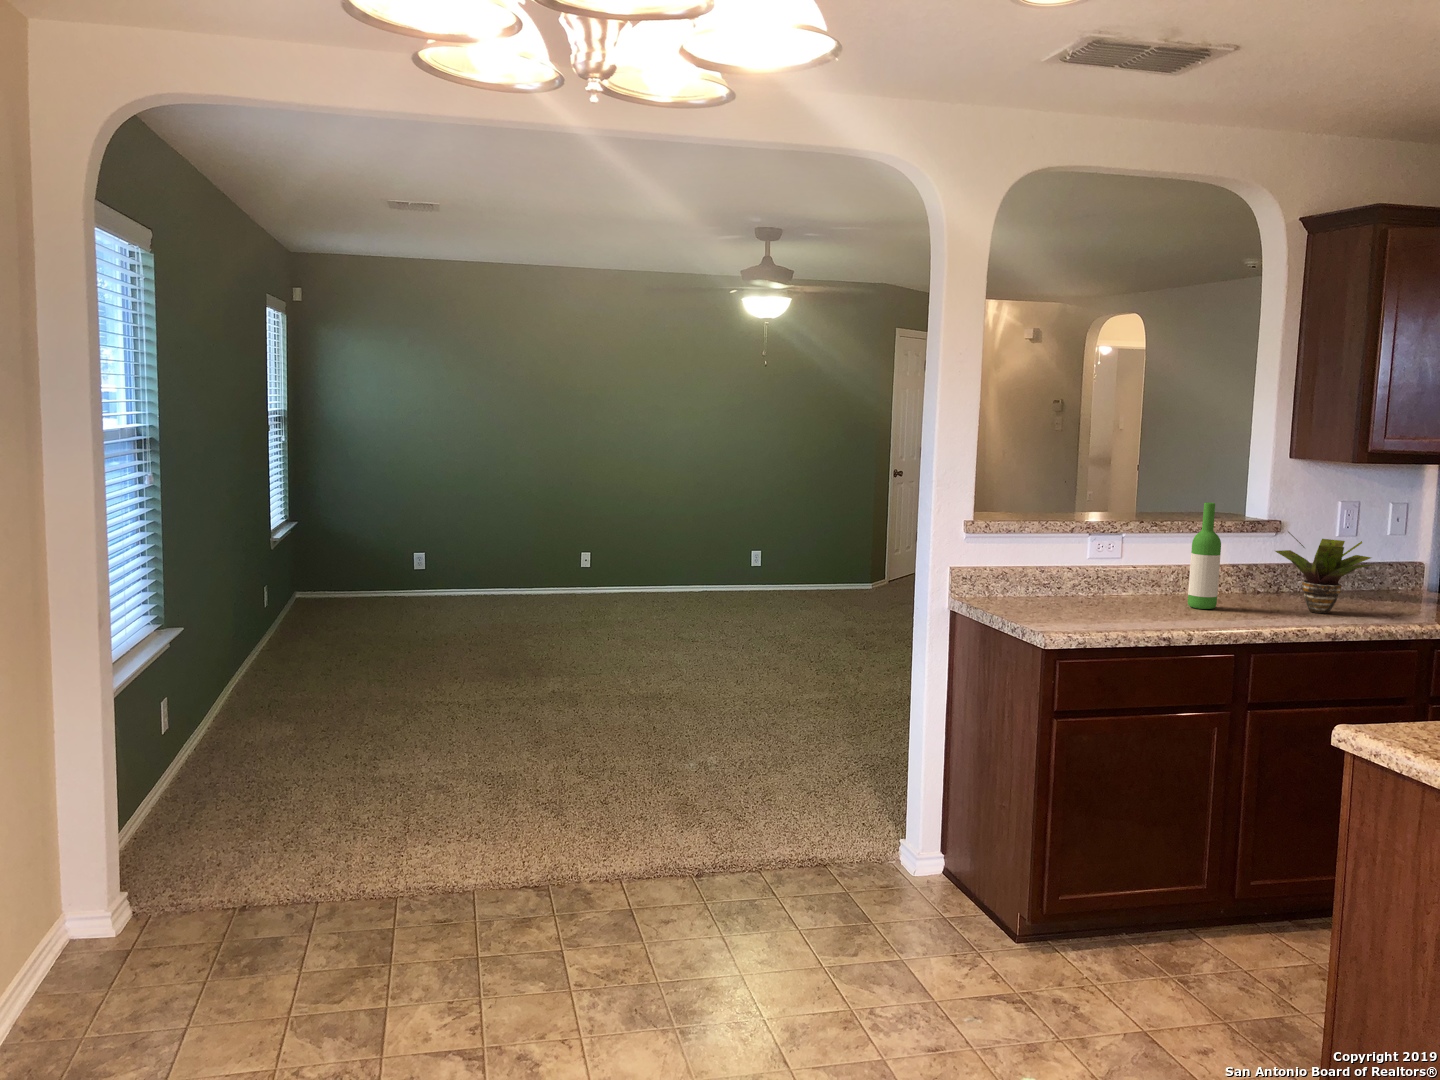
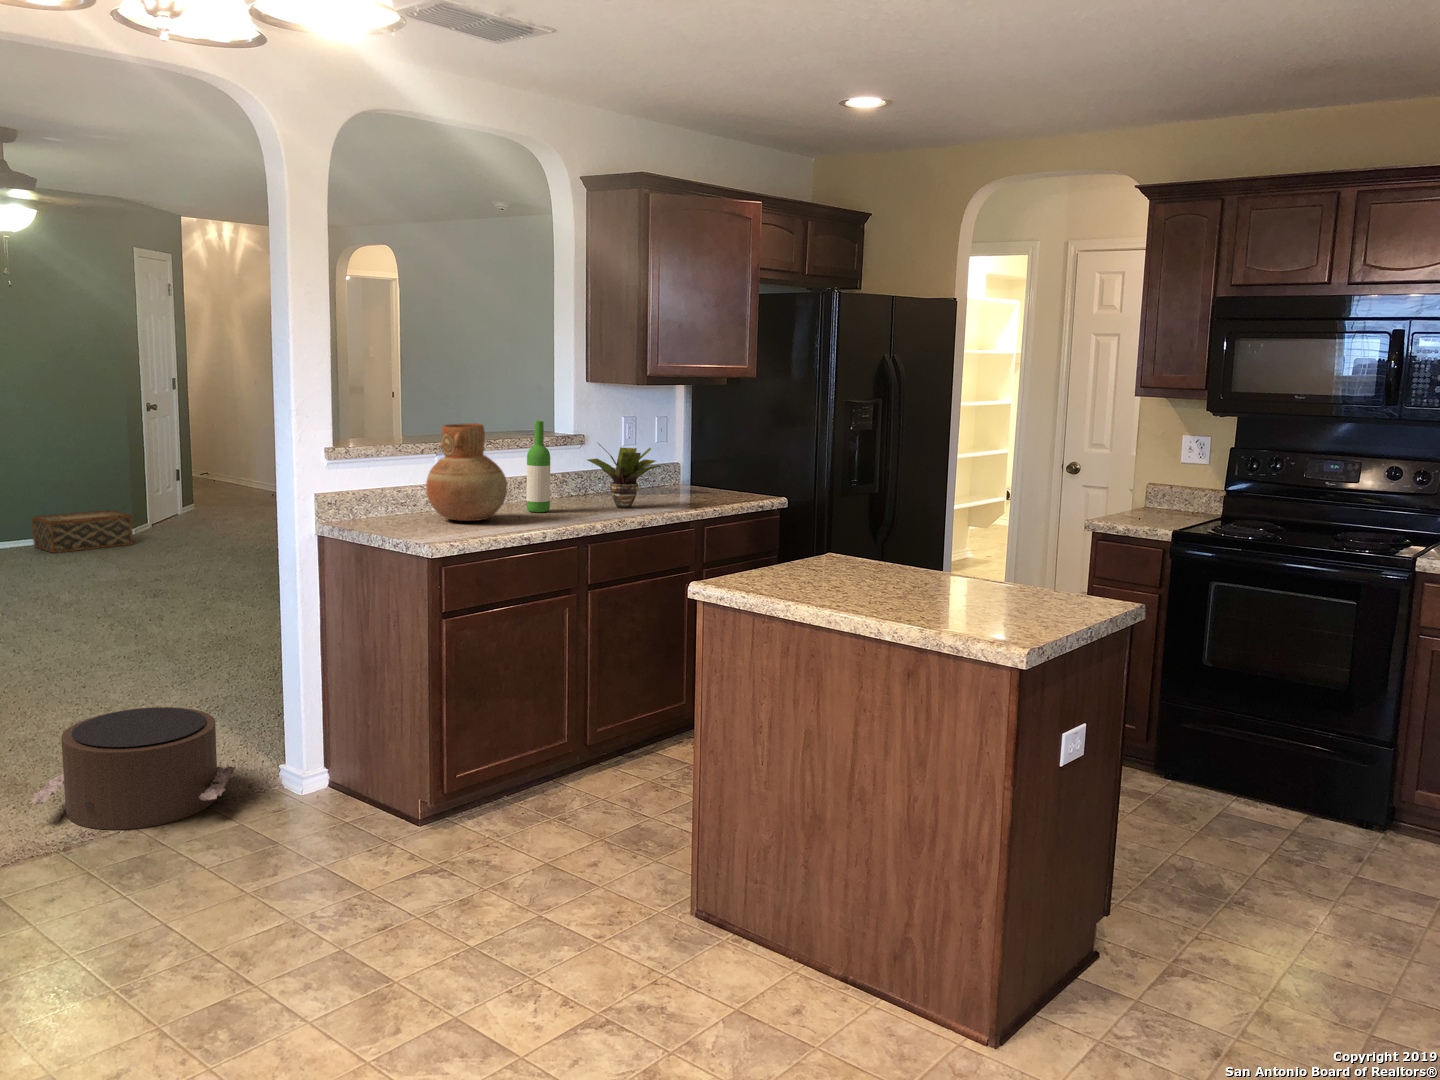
vase: none [1063,503,1157,612] -> present [426,423,507,521]
woven basket: none [793,565,870,599] -> present [32,510,133,553]
pouf: none [684,756,858,872] -> present [30,707,235,830]

